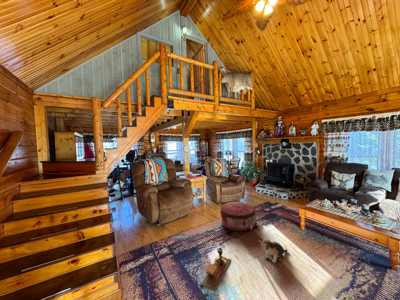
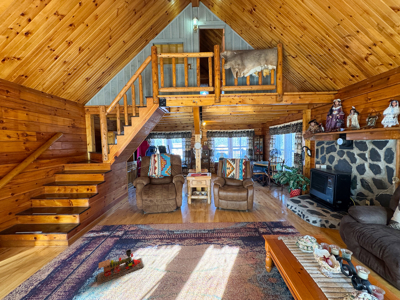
pouf: present [221,202,257,231] -> none [184,210,223,247]
plush toy: present [259,239,287,262] -> none [160,256,206,291]

